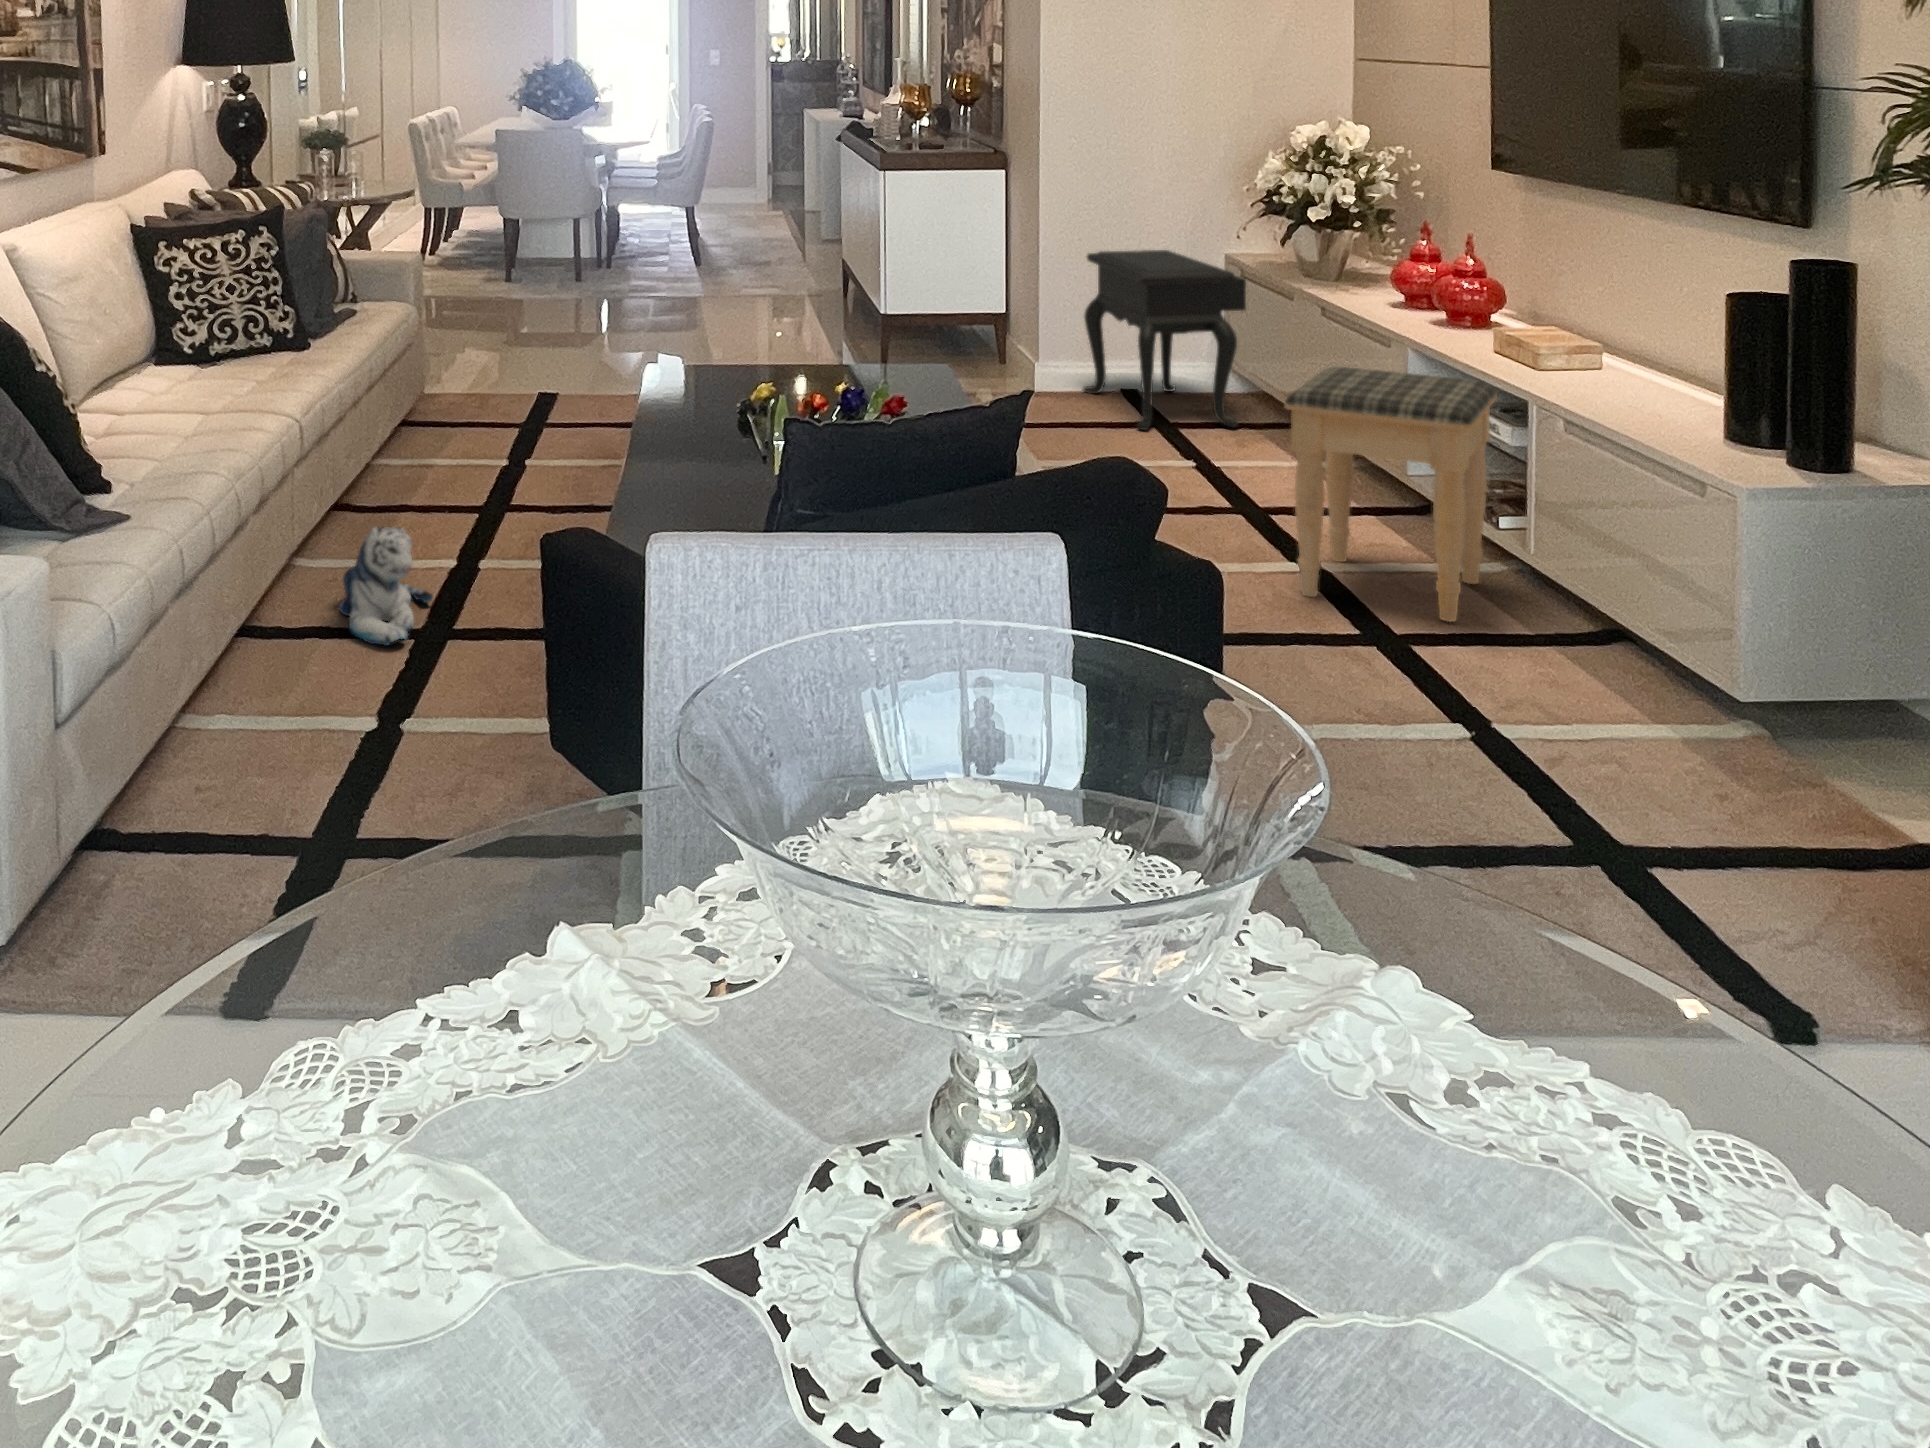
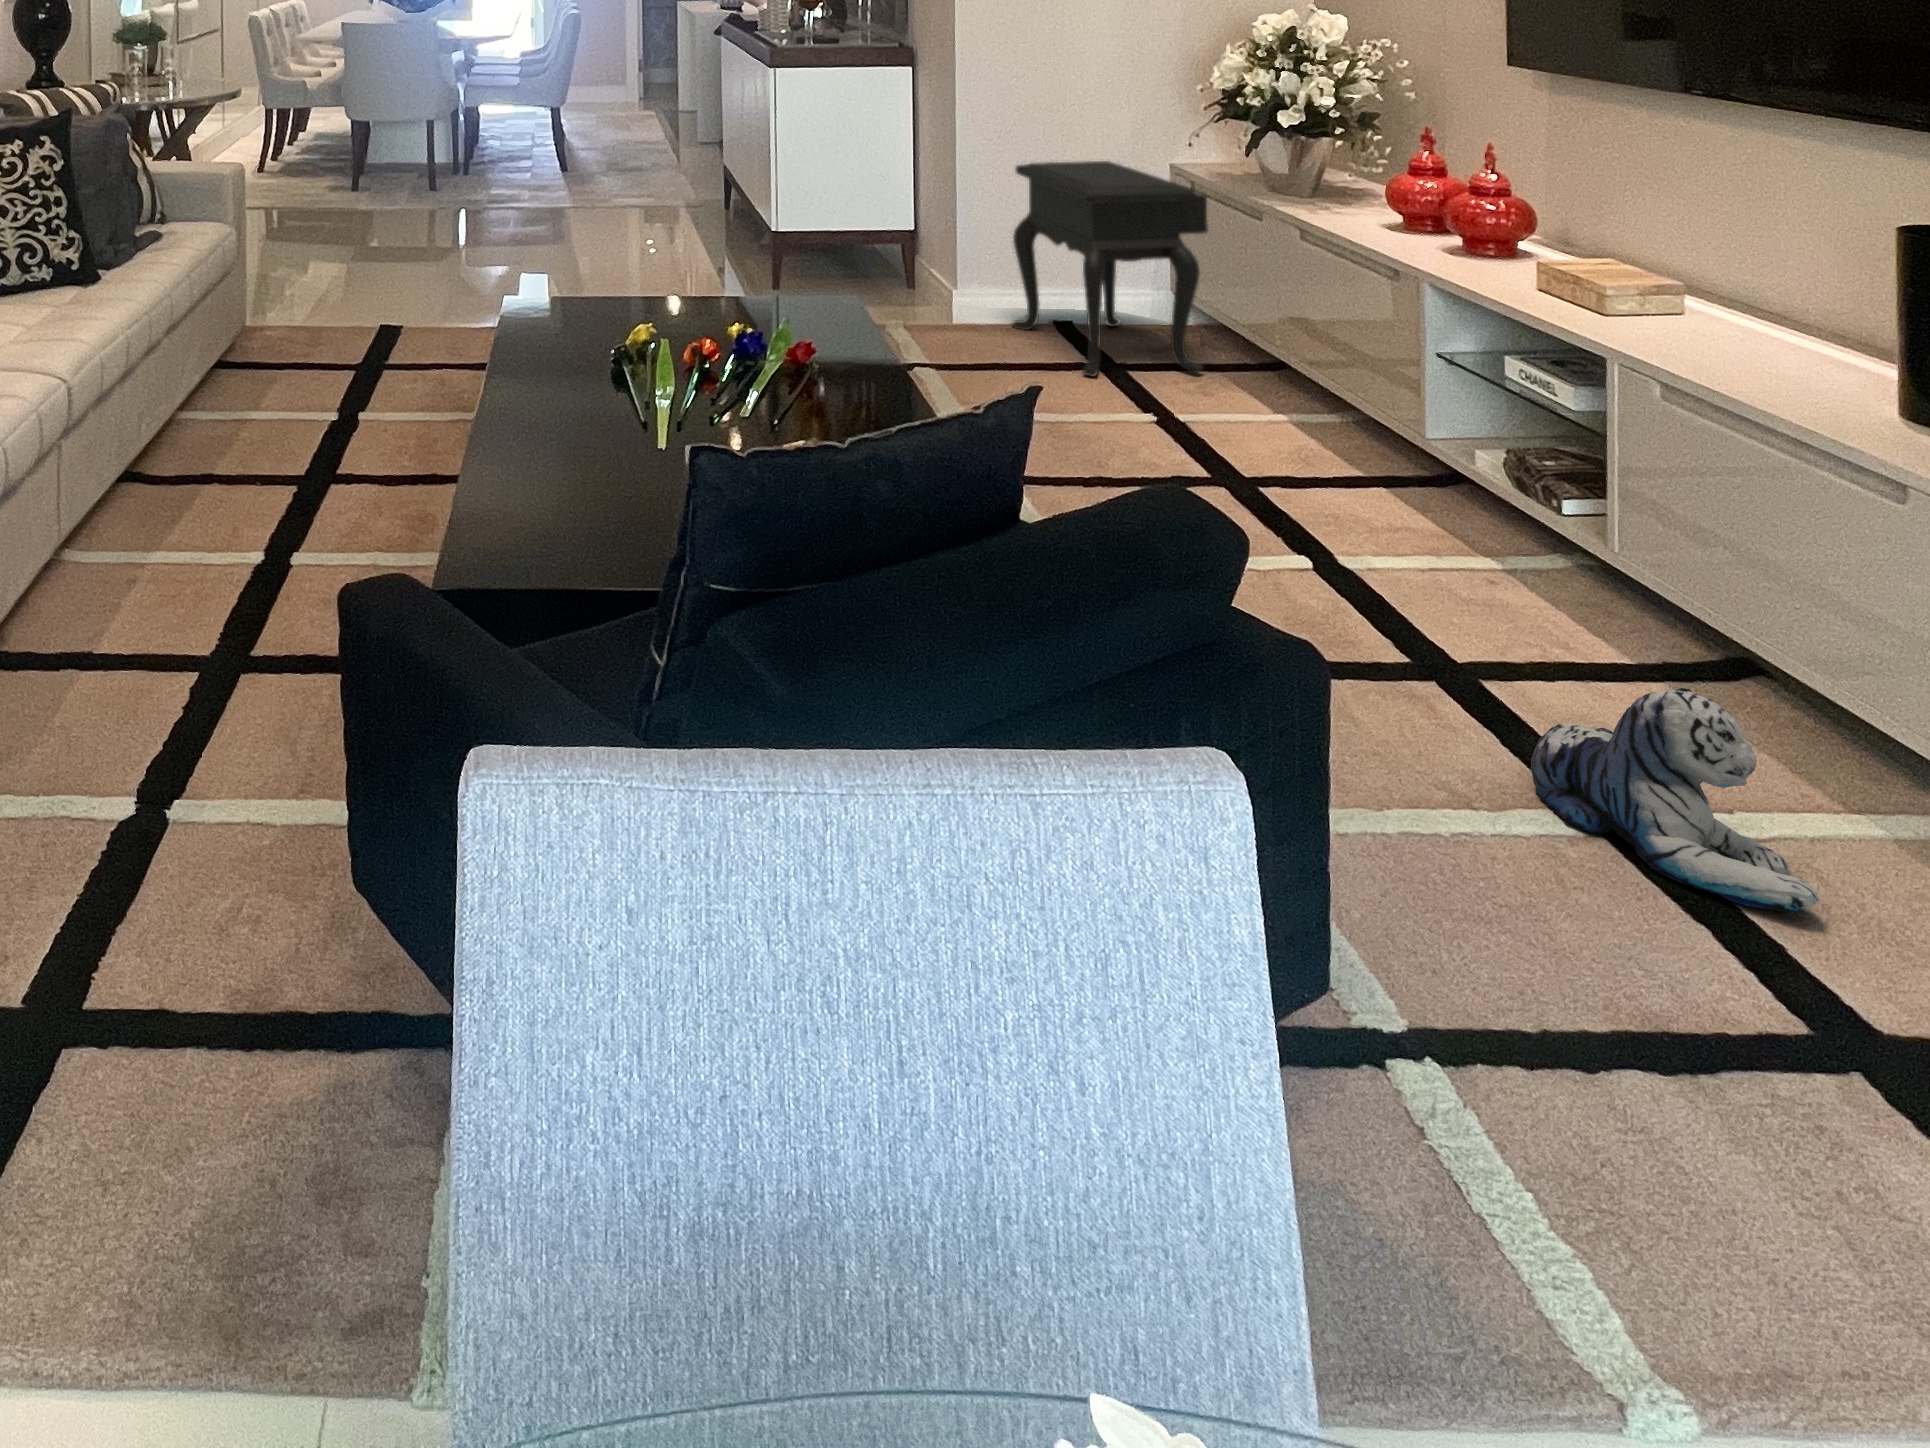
footstool: present [1285,366,1497,622] -> none [1301,311,1563,646]
plush toy: present [338,527,433,646] -> present [1531,688,1819,913]

